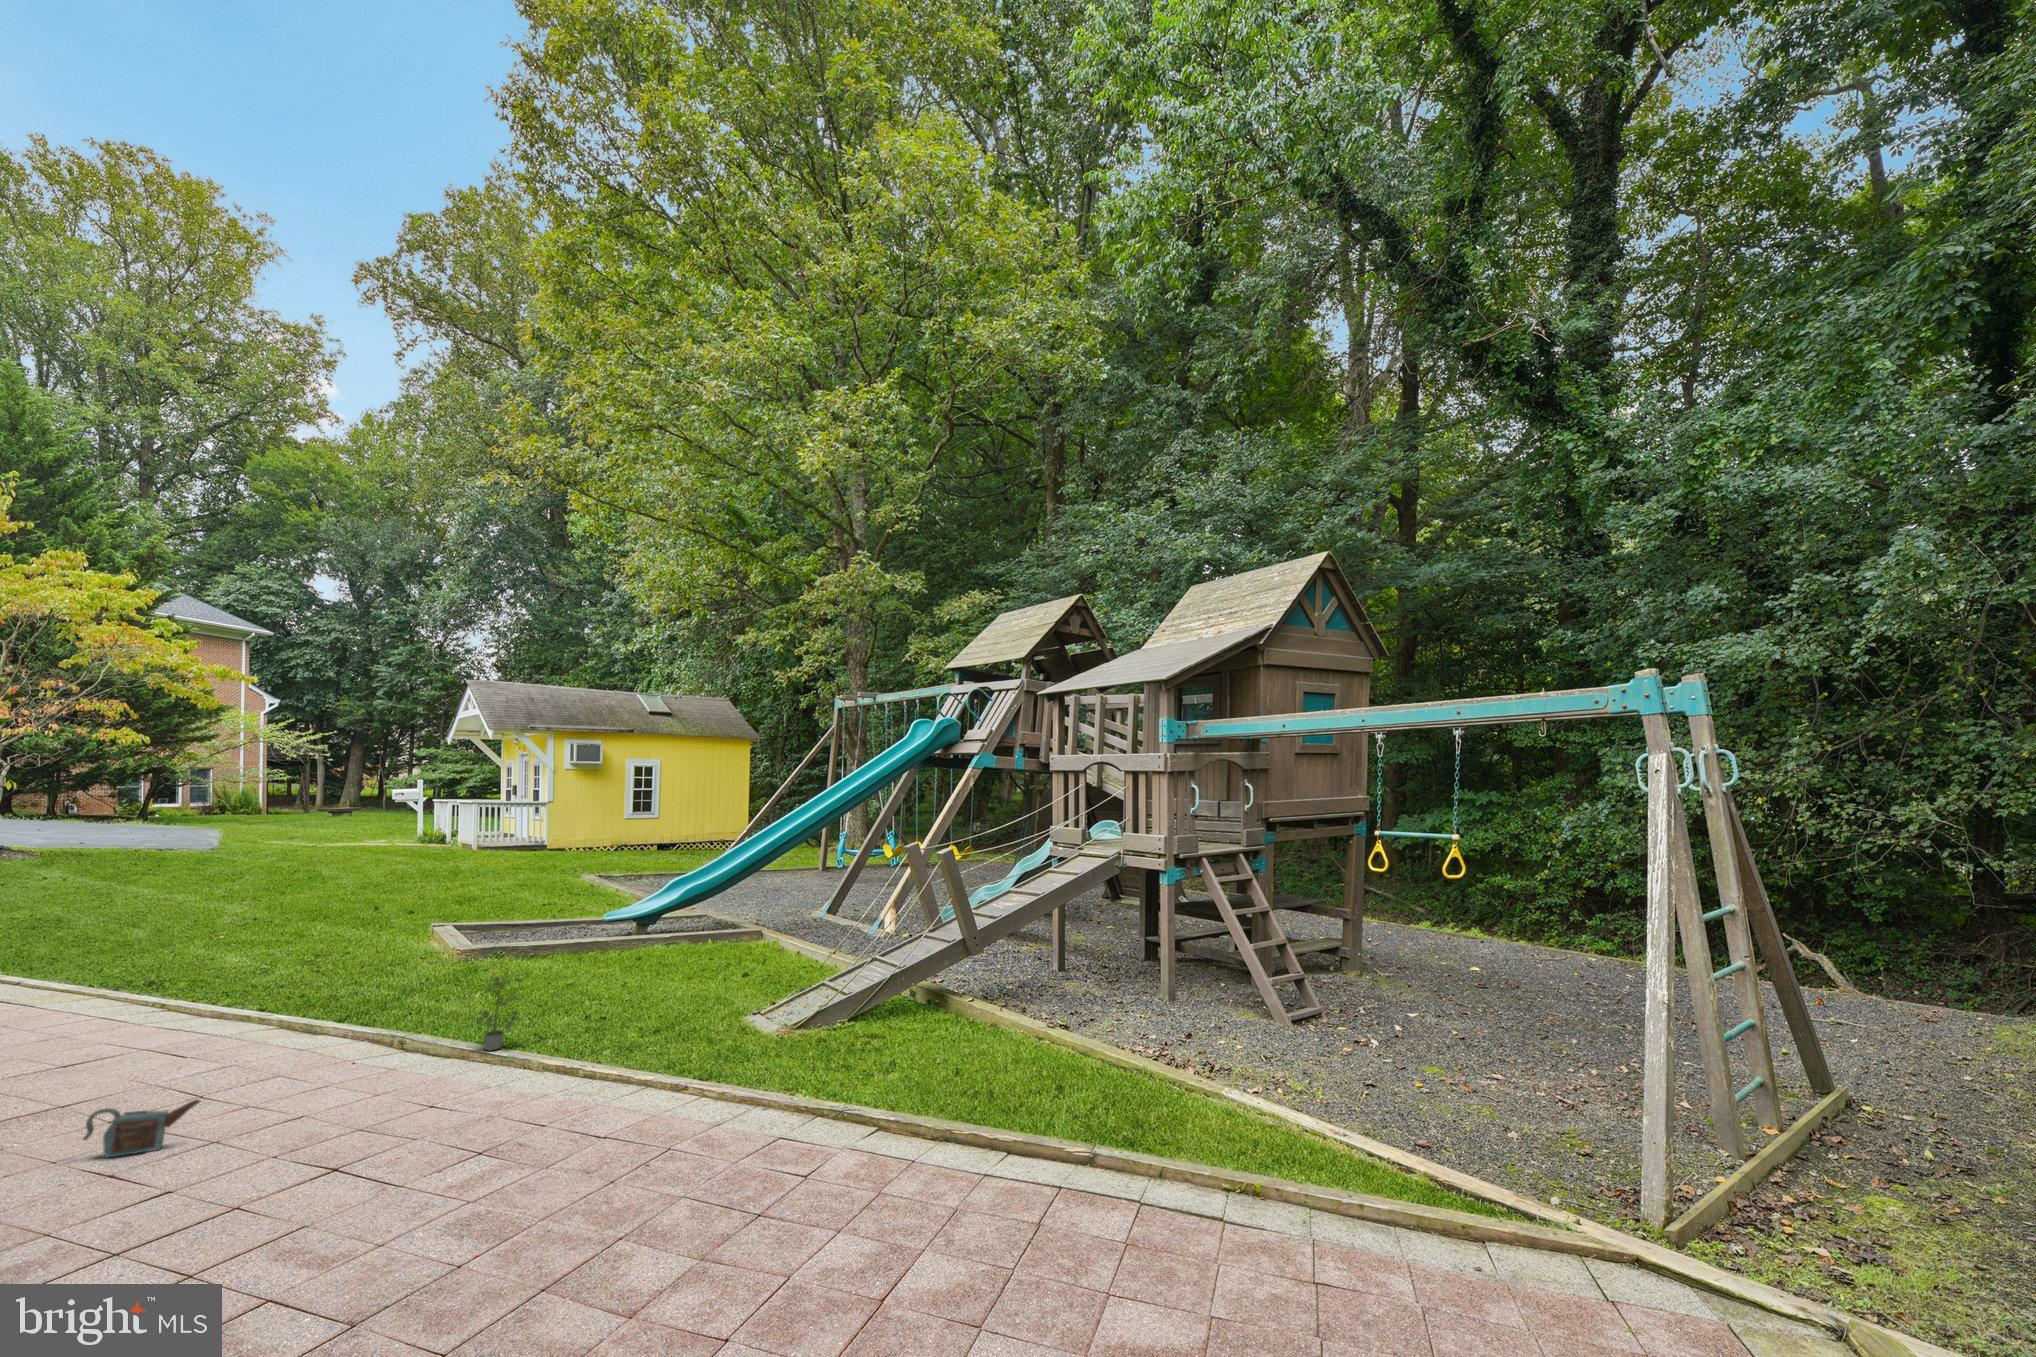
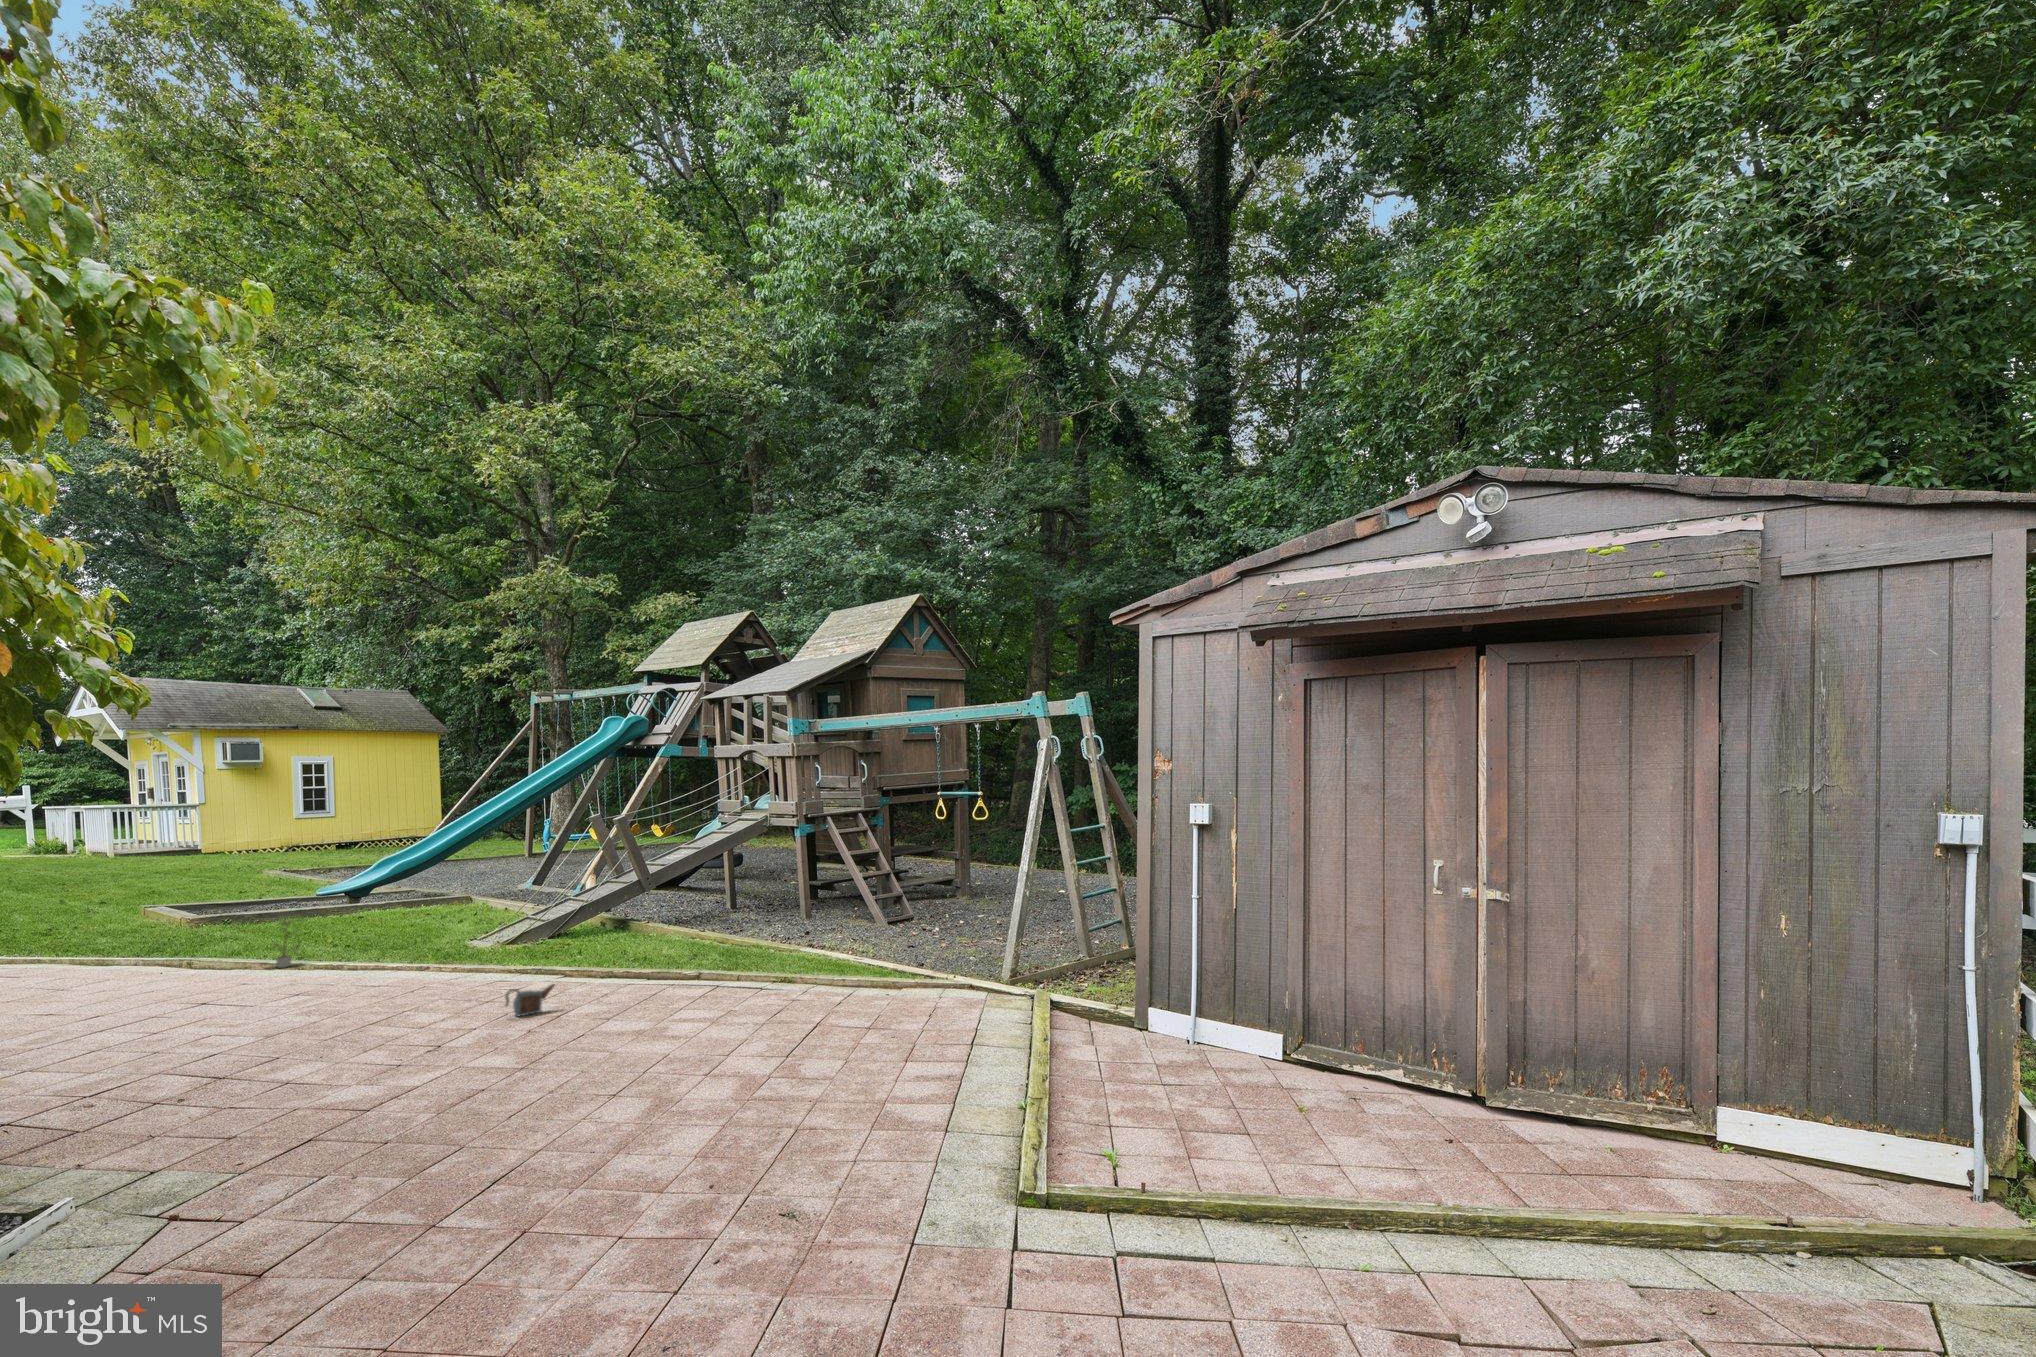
watering can: present [83,1100,200,1158] -> present [505,984,555,1016]

